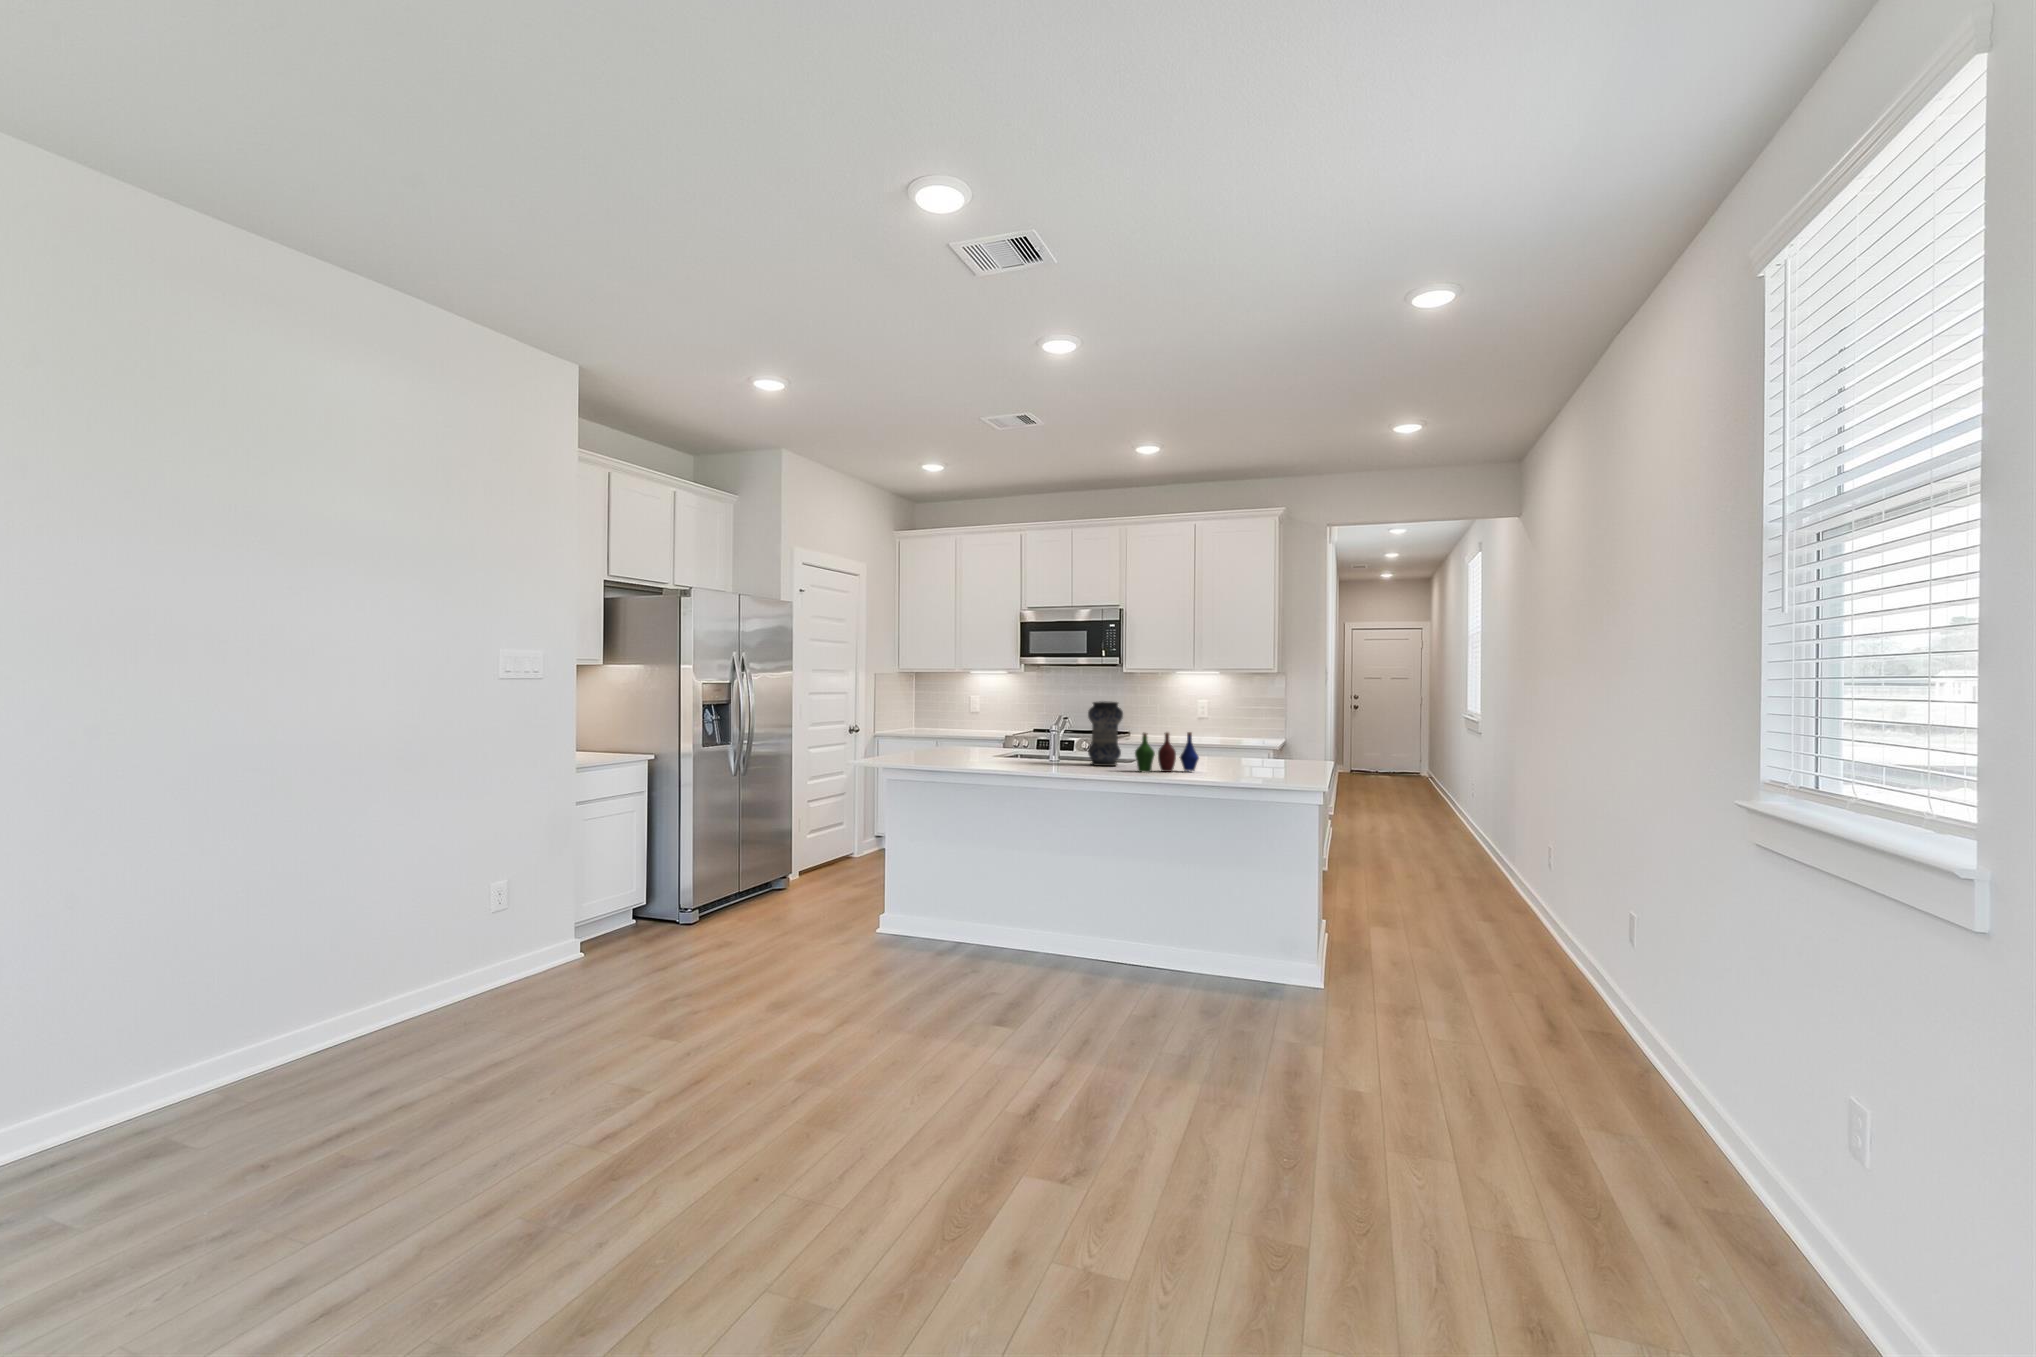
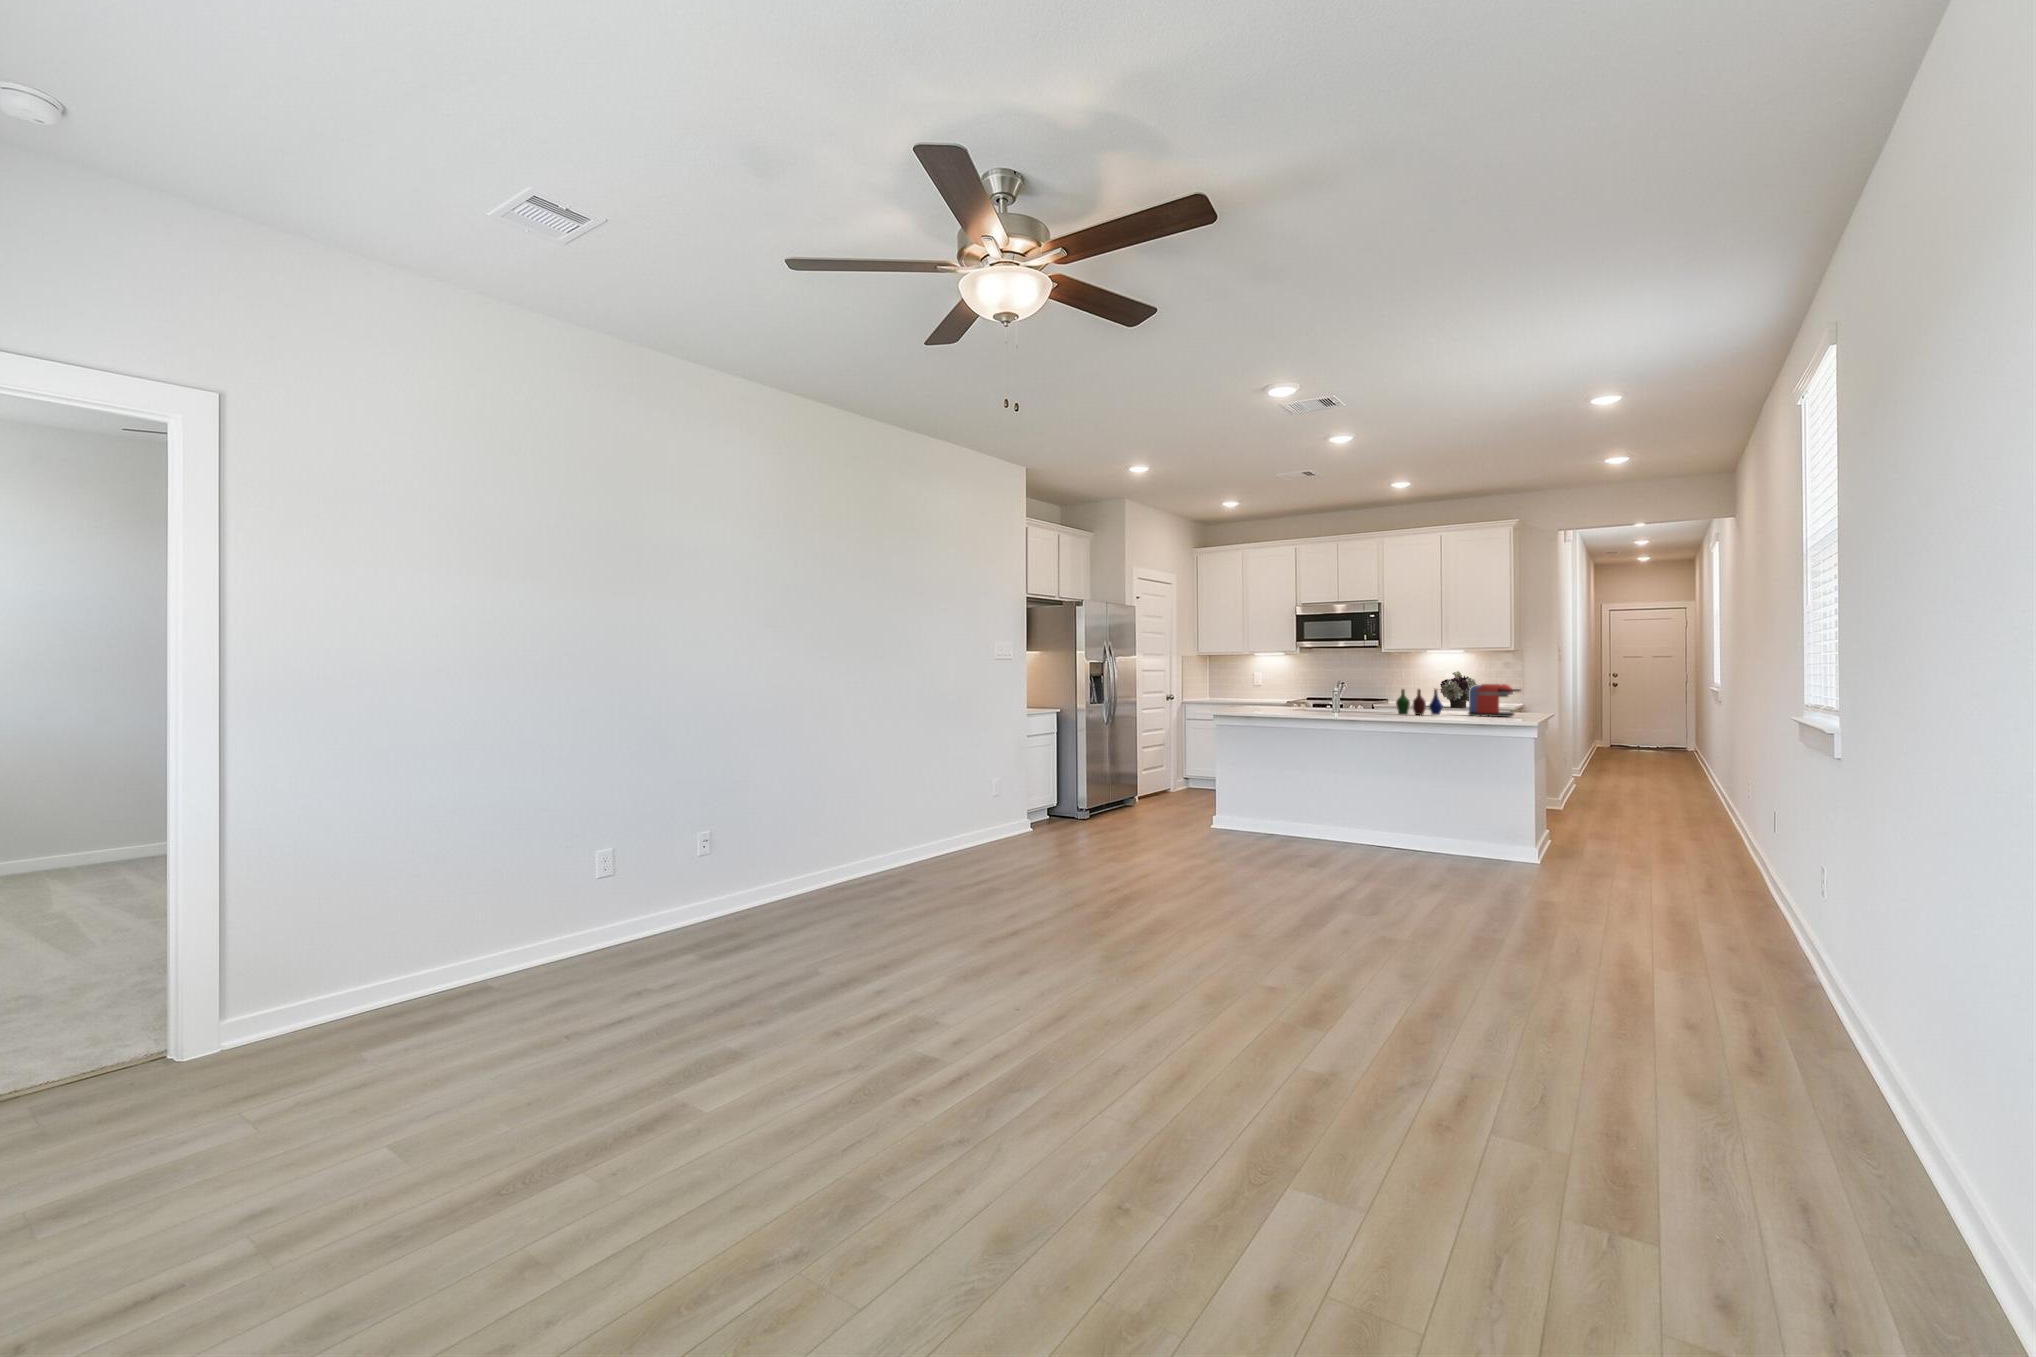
flower arrangement: none [1190,698,1235,746] -> present [1440,671,1477,708]
vase: present [1088,701,1123,766] -> none [1361,670,1387,713]
coffee maker: none [1231,724,1300,772] -> present [1468,684,1520,717]

